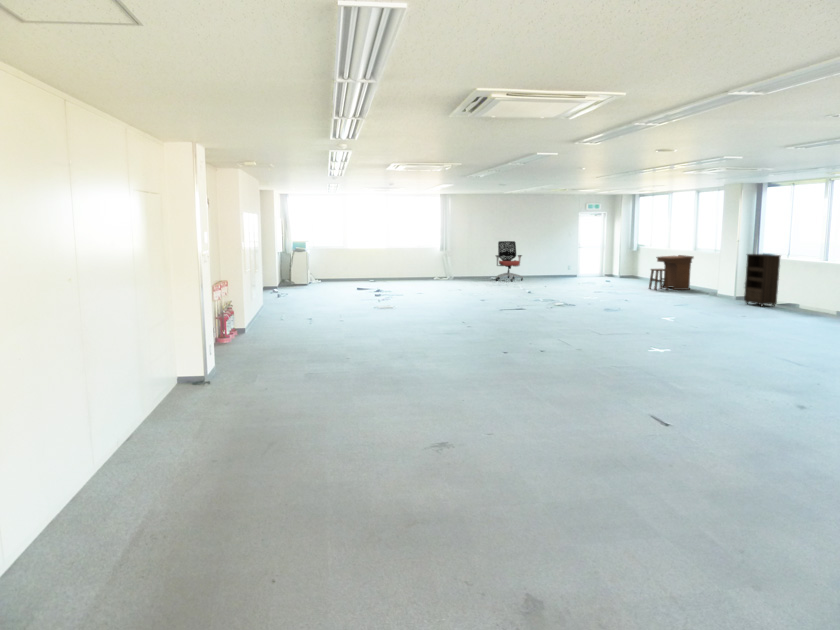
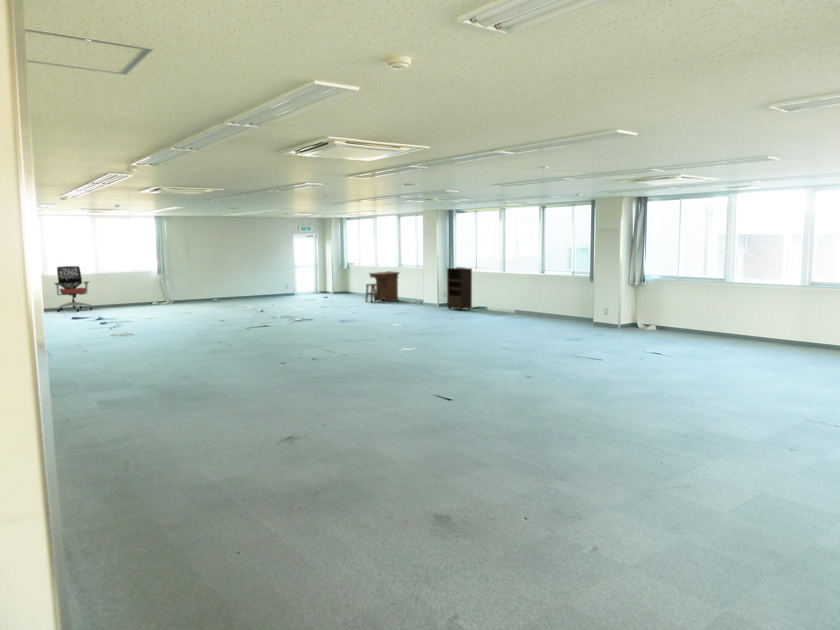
office chair: present [496,241,523,281] -> present [55,266,92,312]

